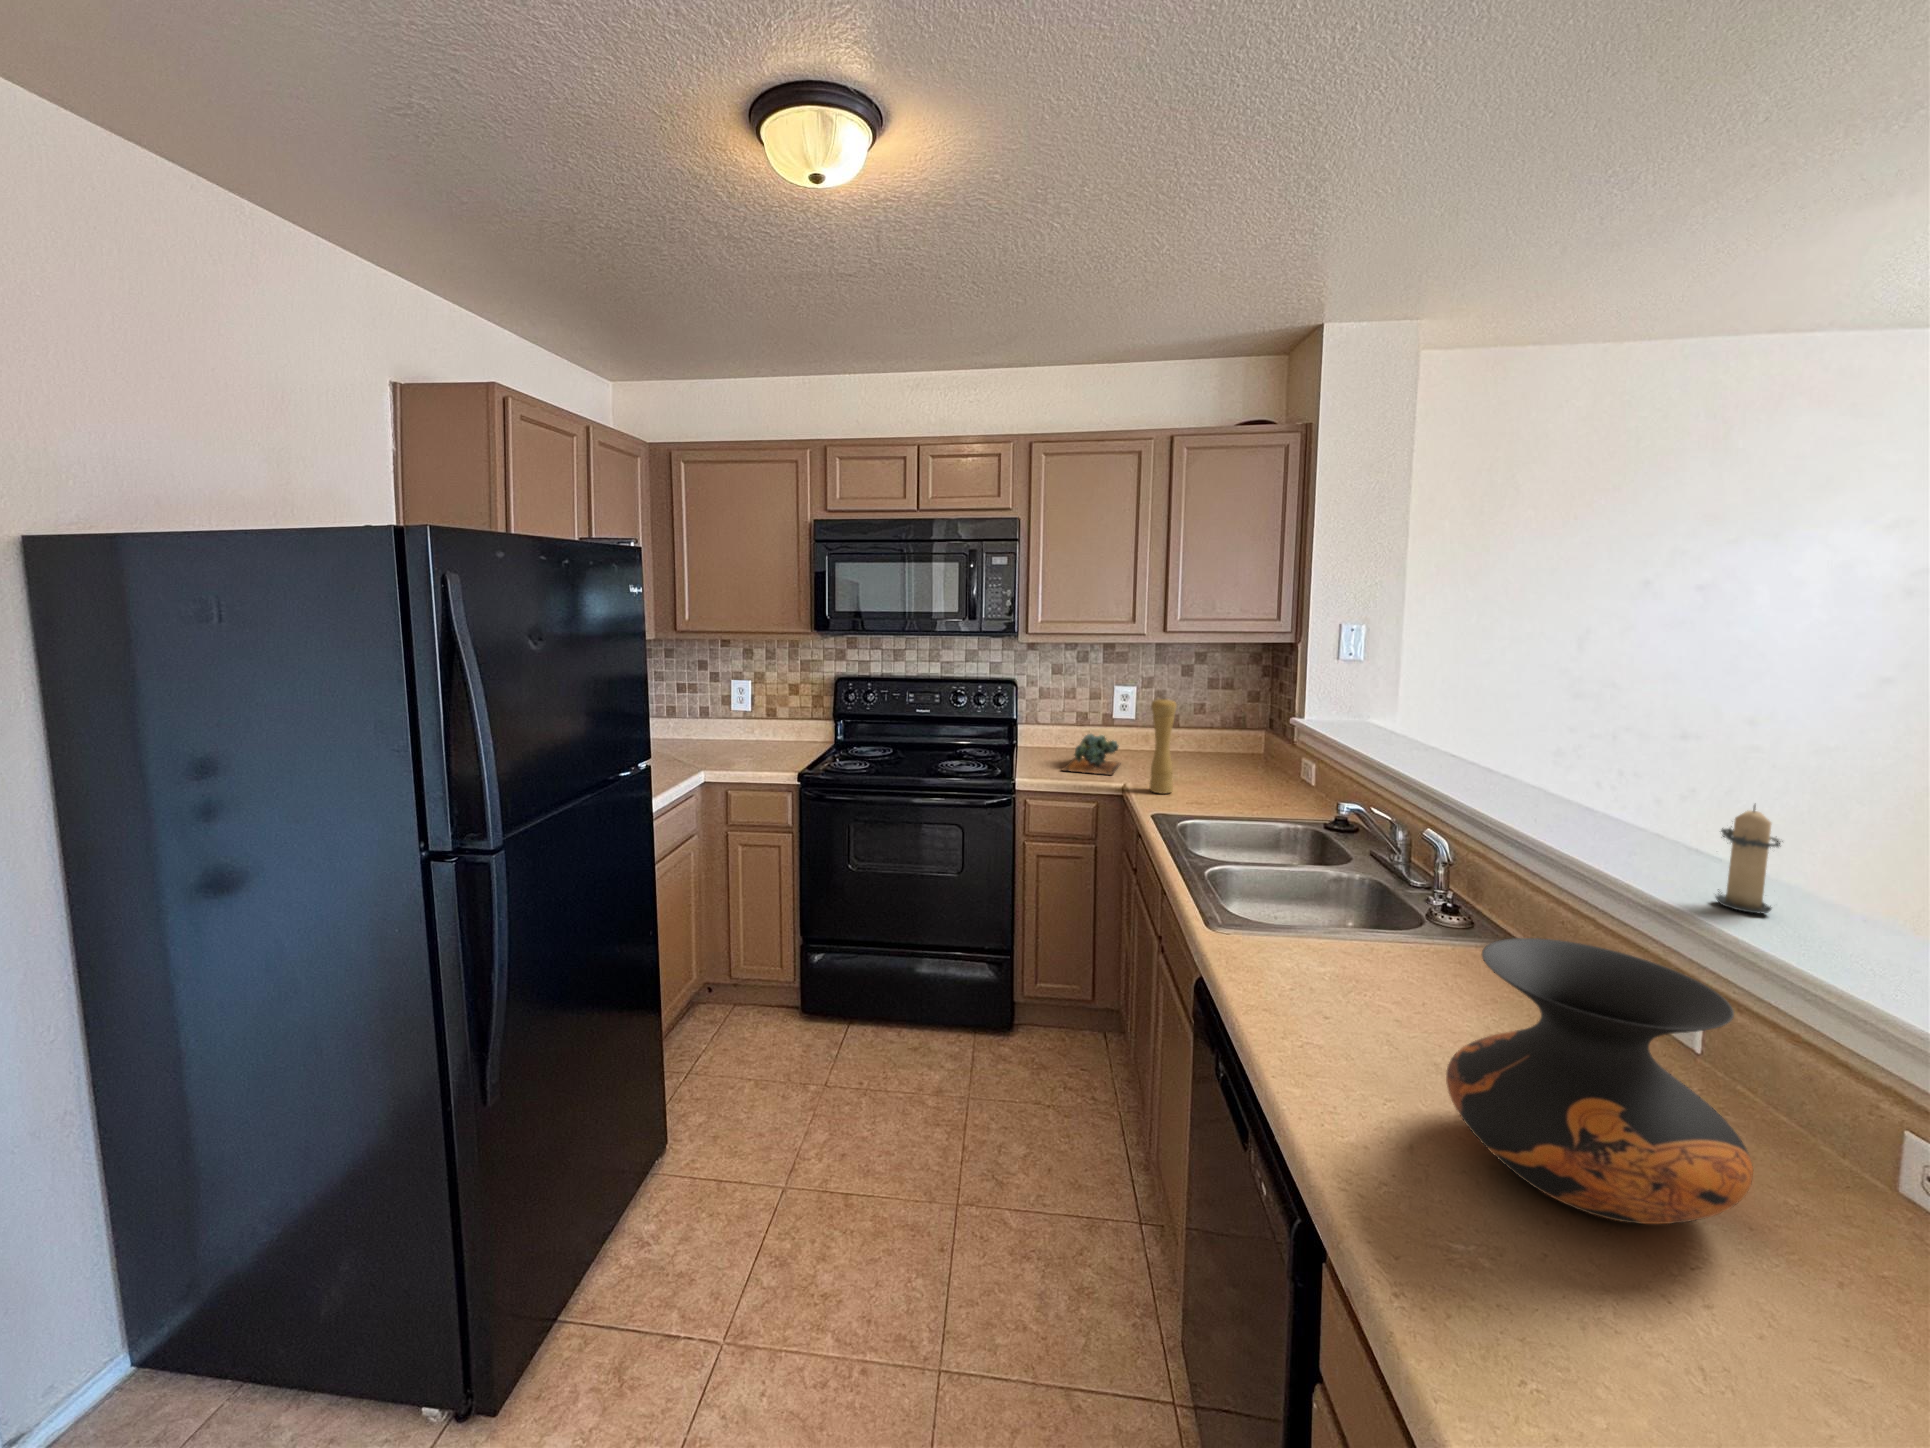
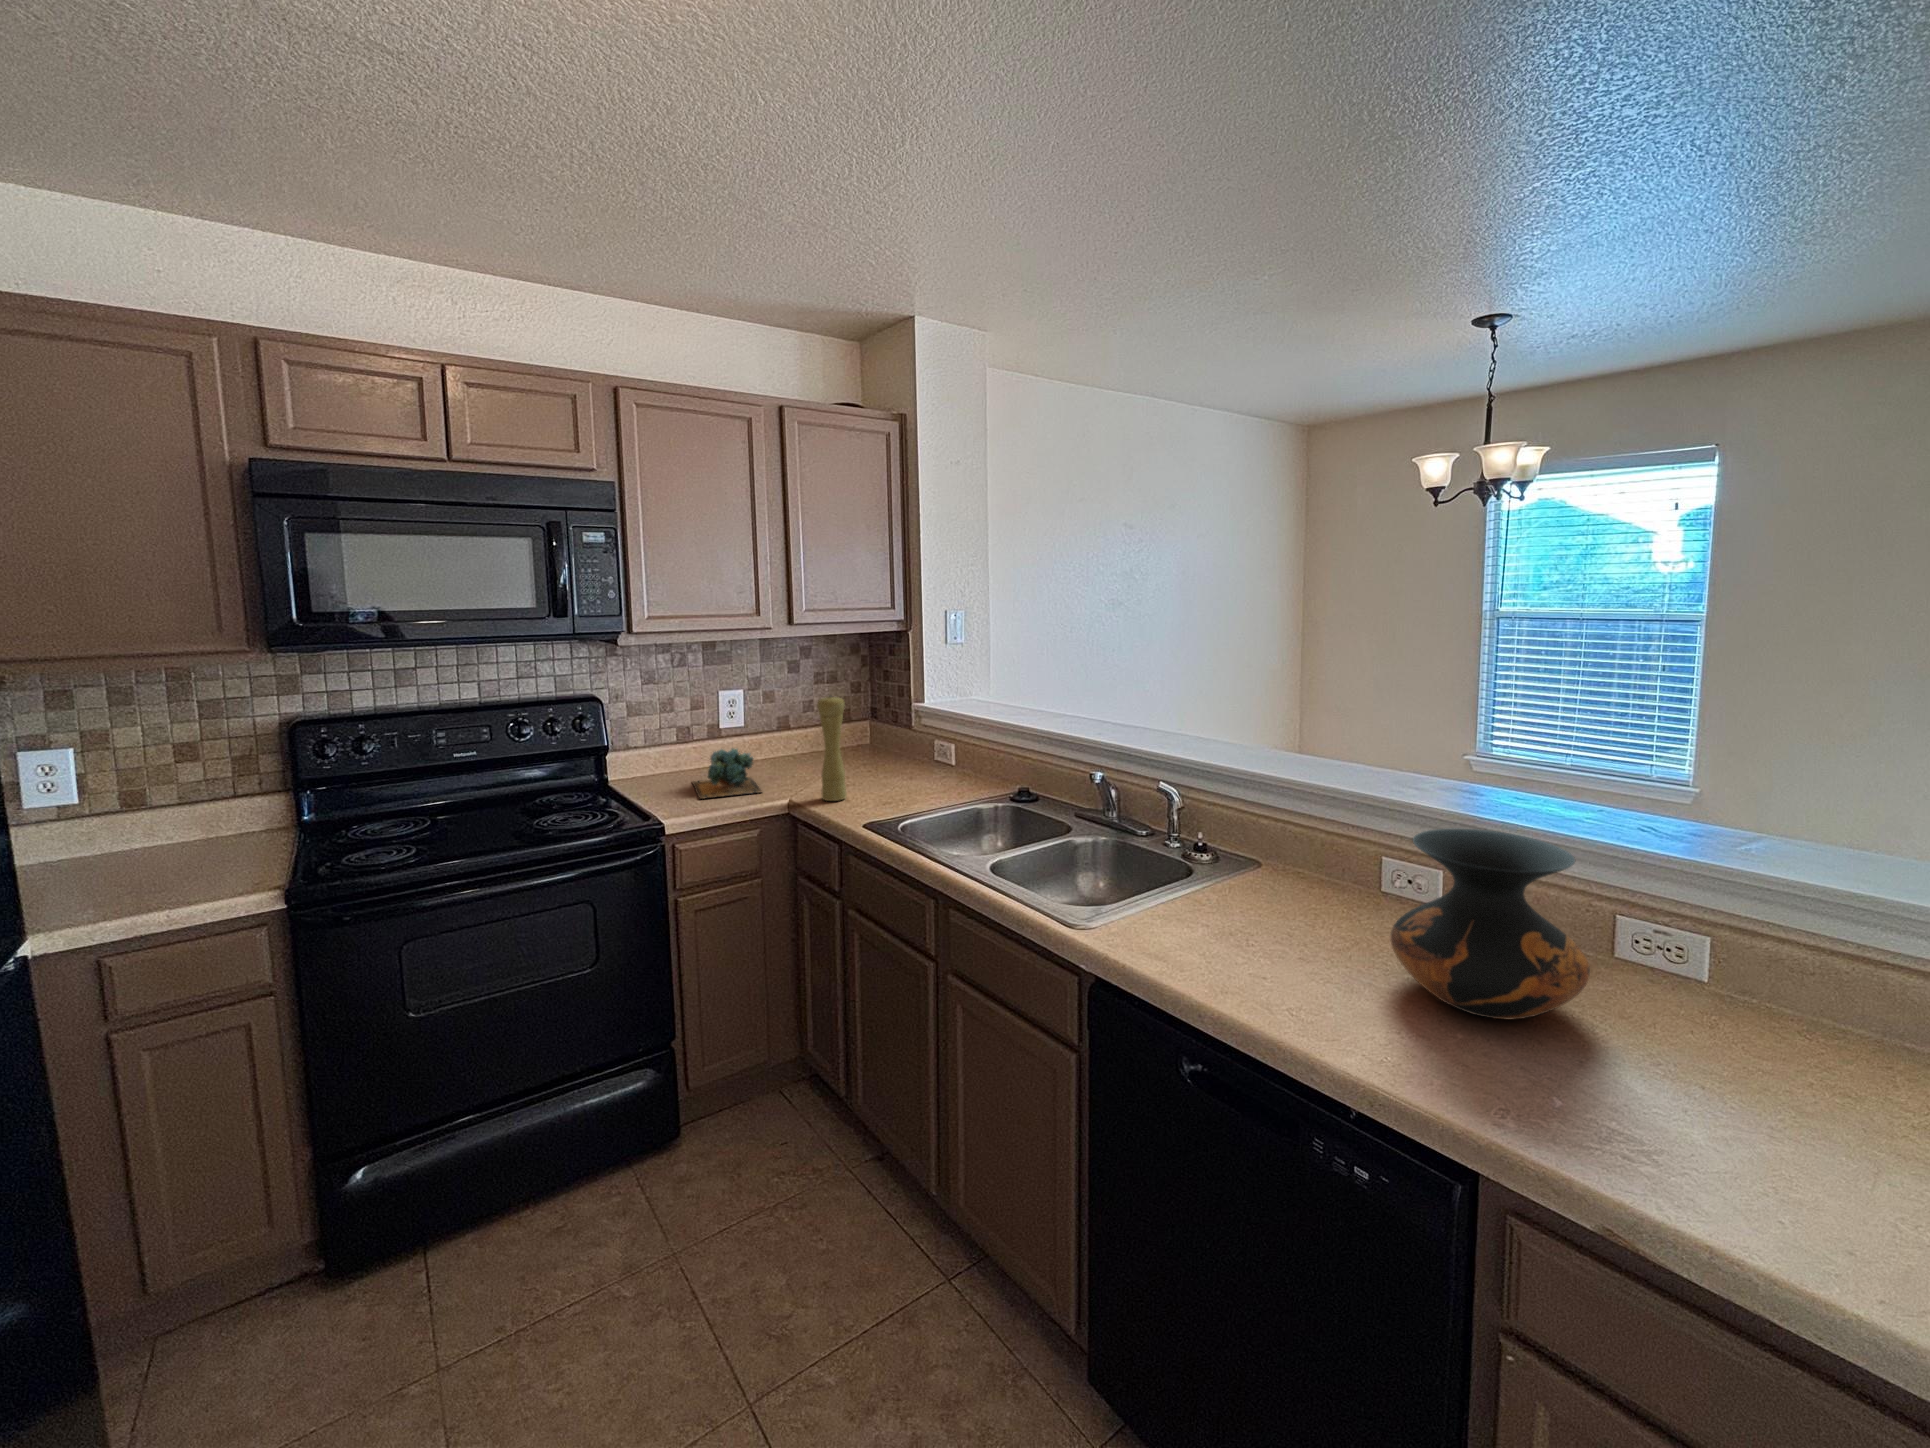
candle: present [1716,805,1783,913] -> none [1373,714,1414,790]

